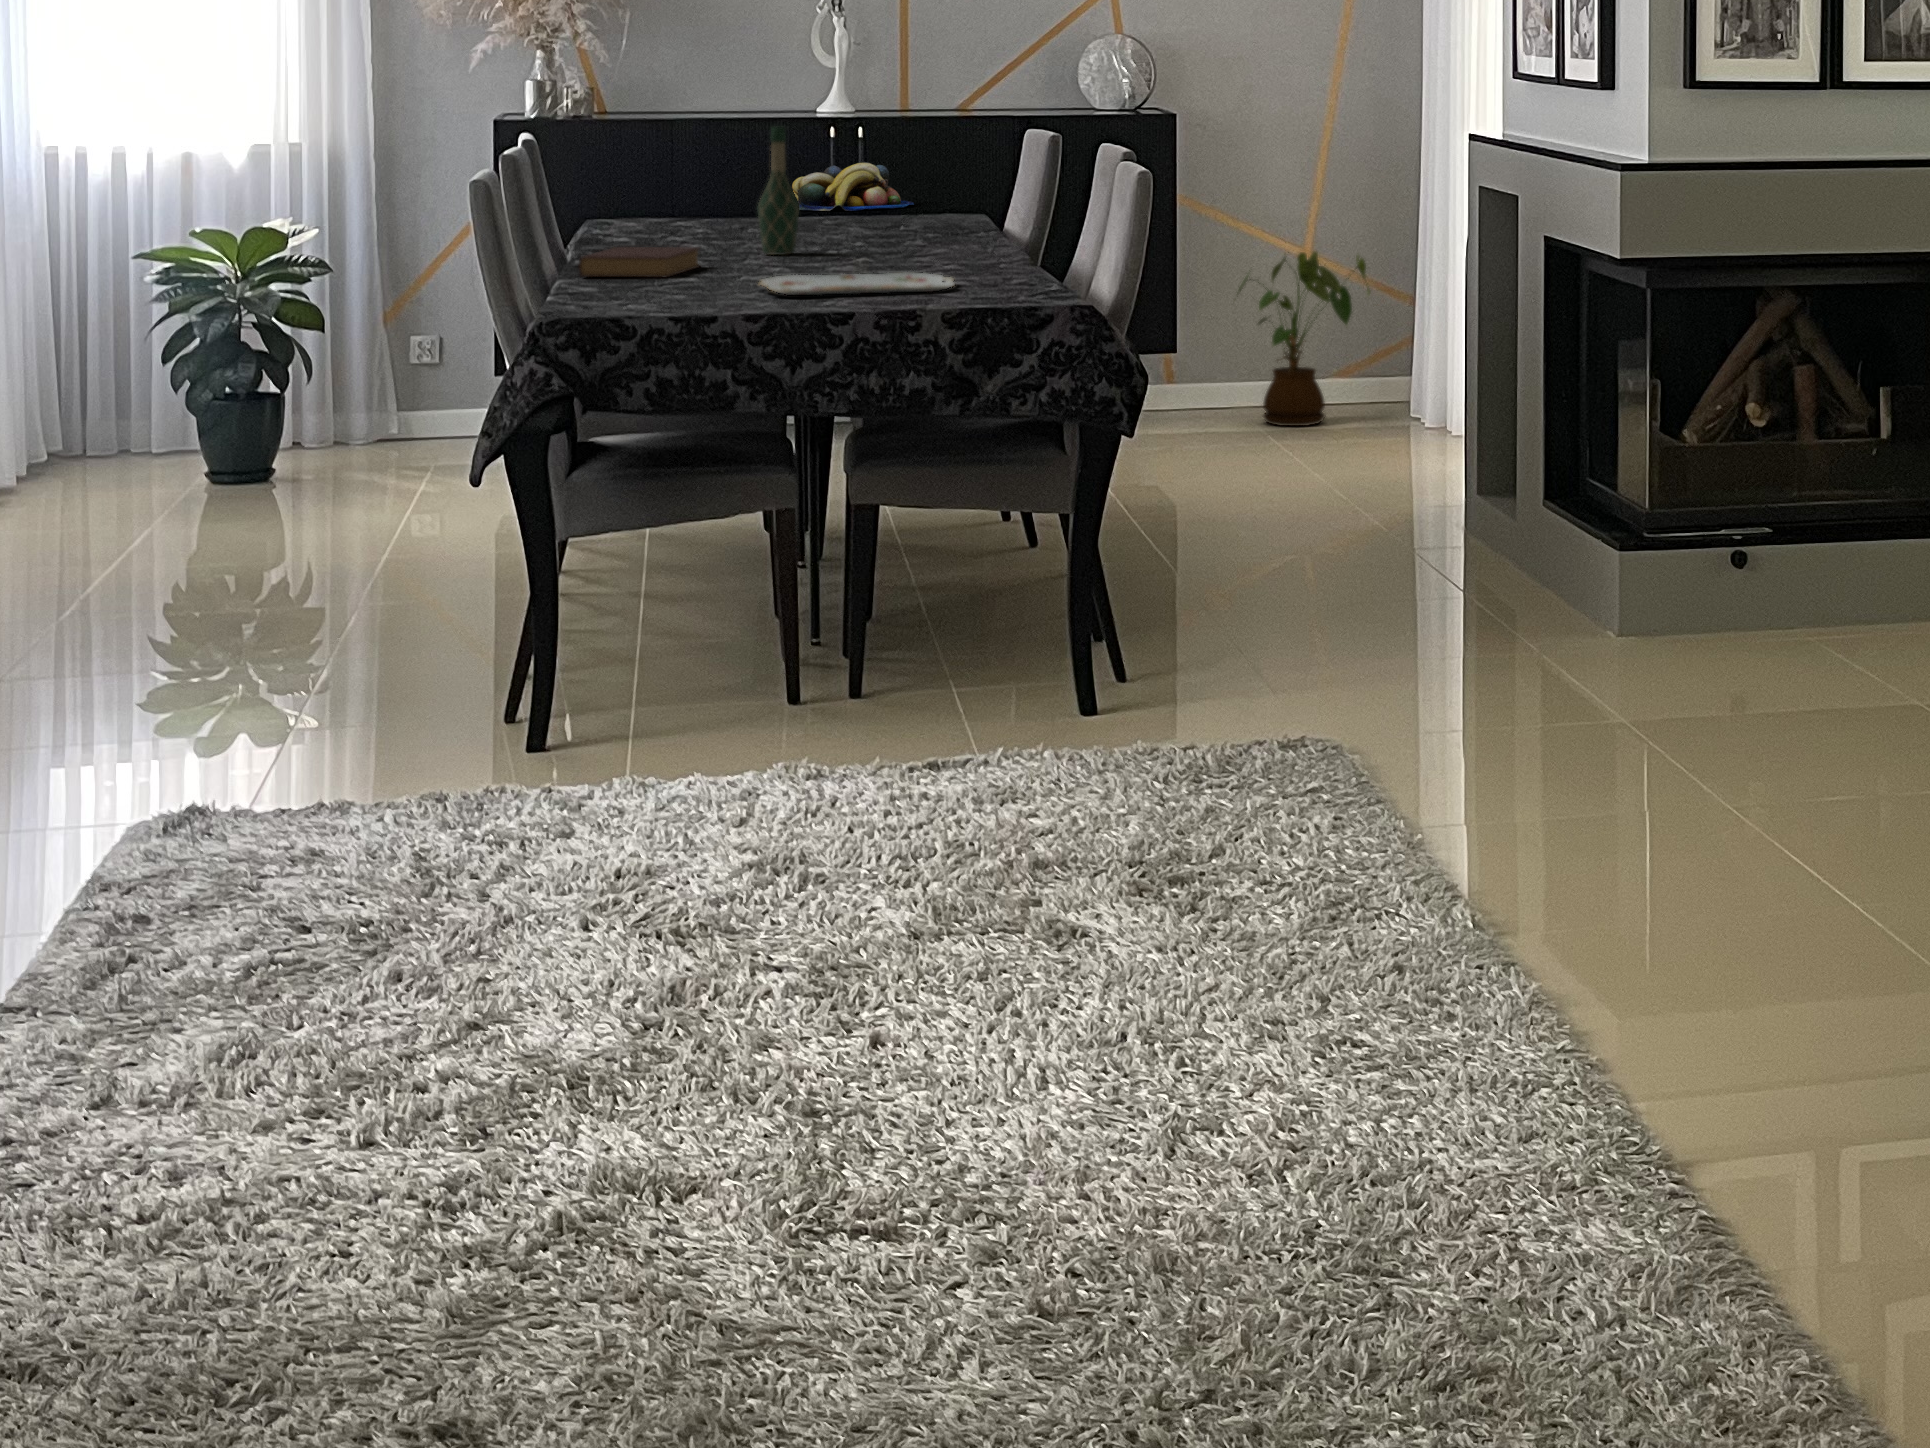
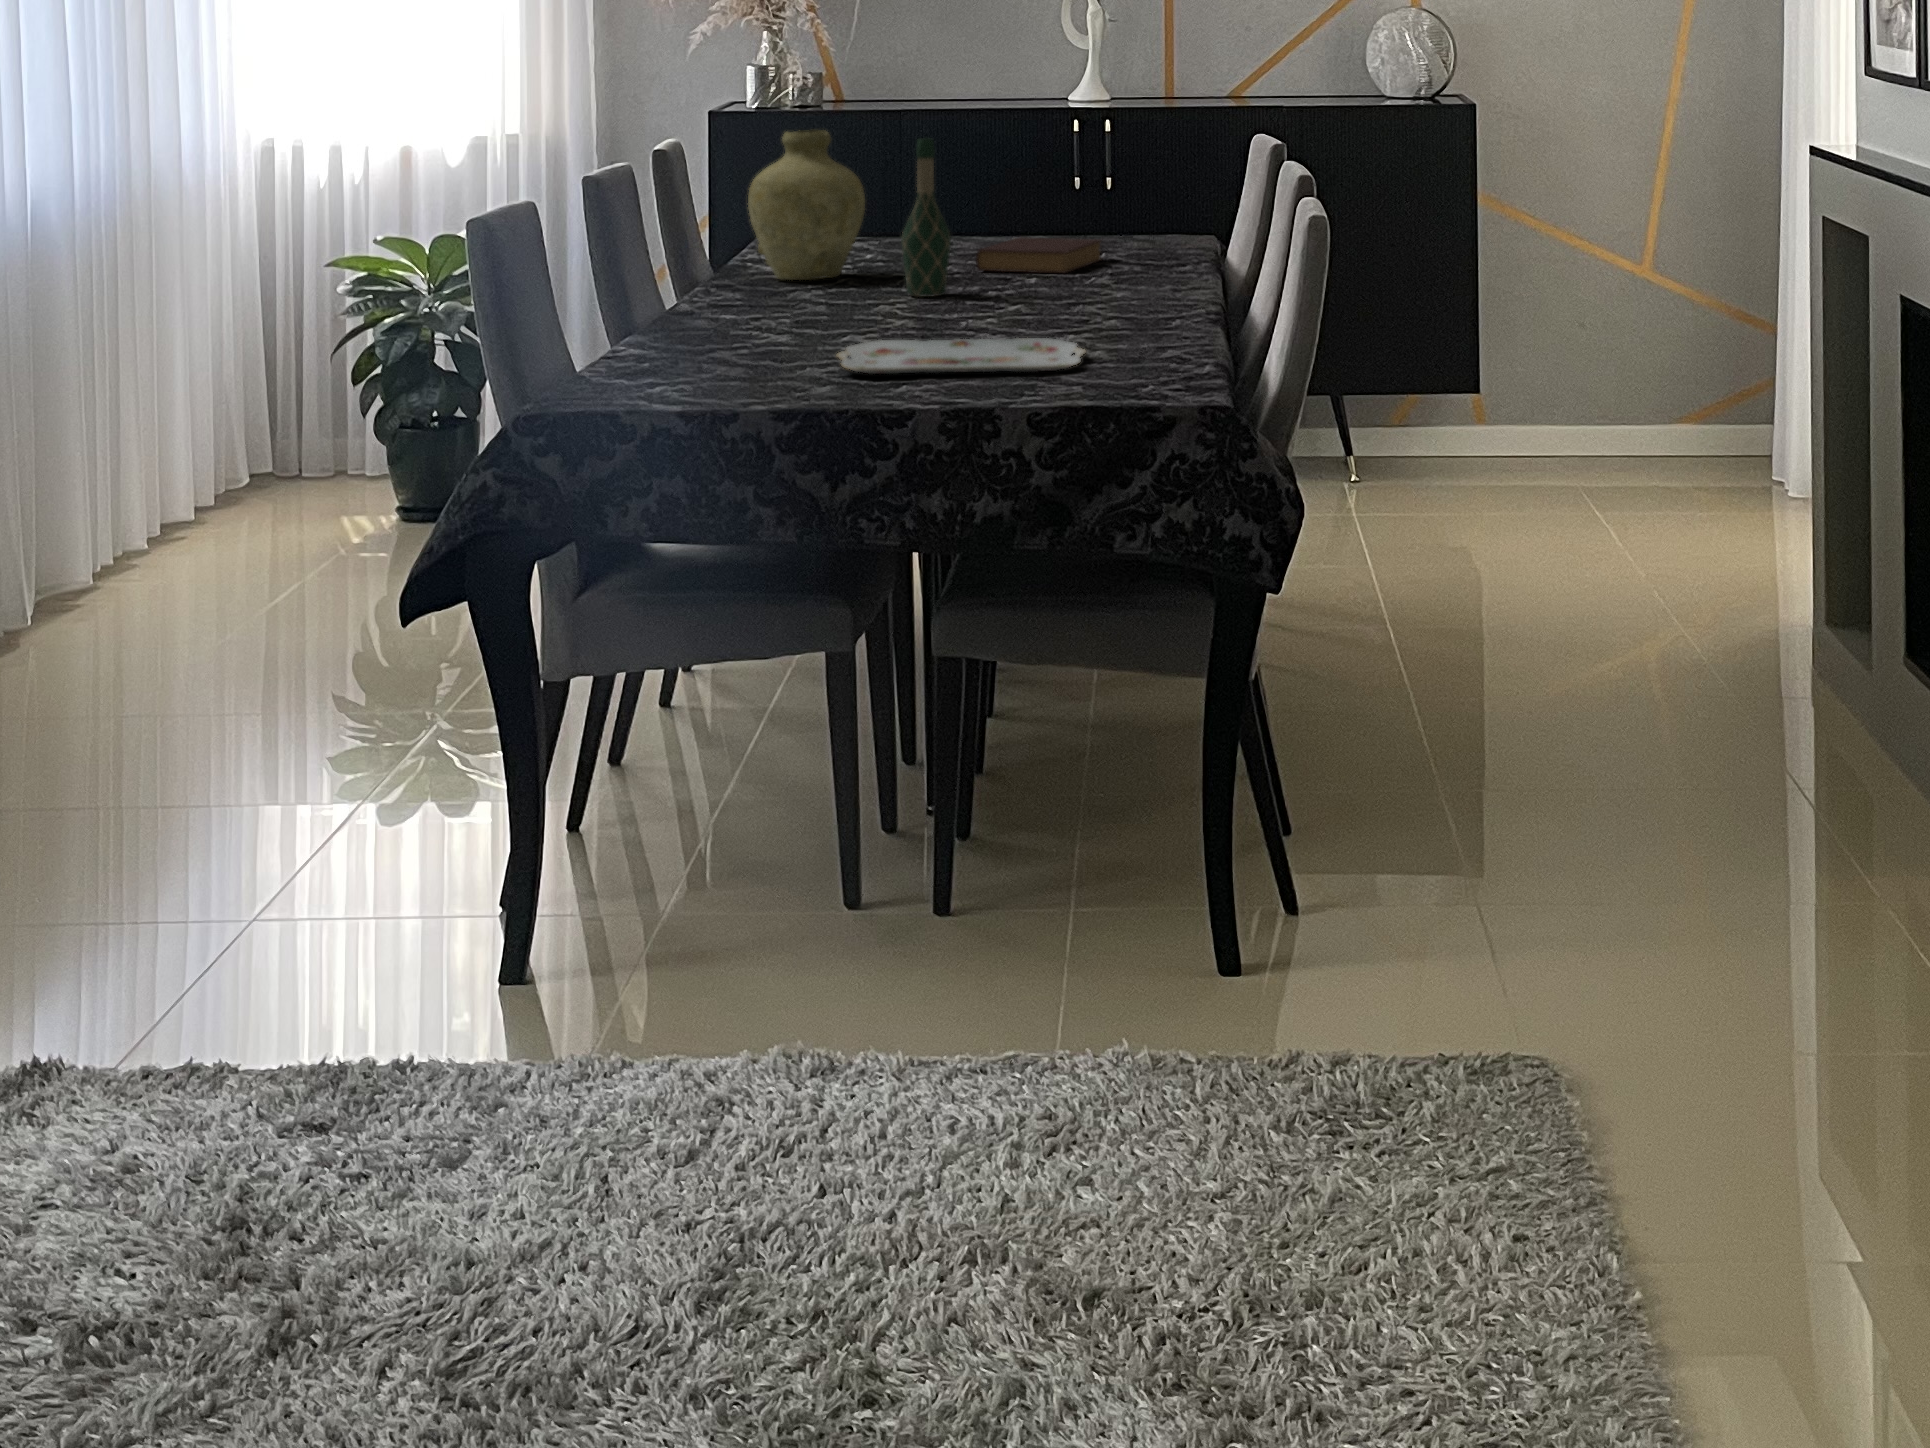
vase: none [609,123,710,247] -> present [748,130,865,280]
fruit bowl: present [792,162,914,211] -> none [1011,165,1152,224]
book: present [578,247,699,277] -> present [976,237,1102,273]
house plant: present [1239,252,1370,426] -> none [1545,267,1714,480]

